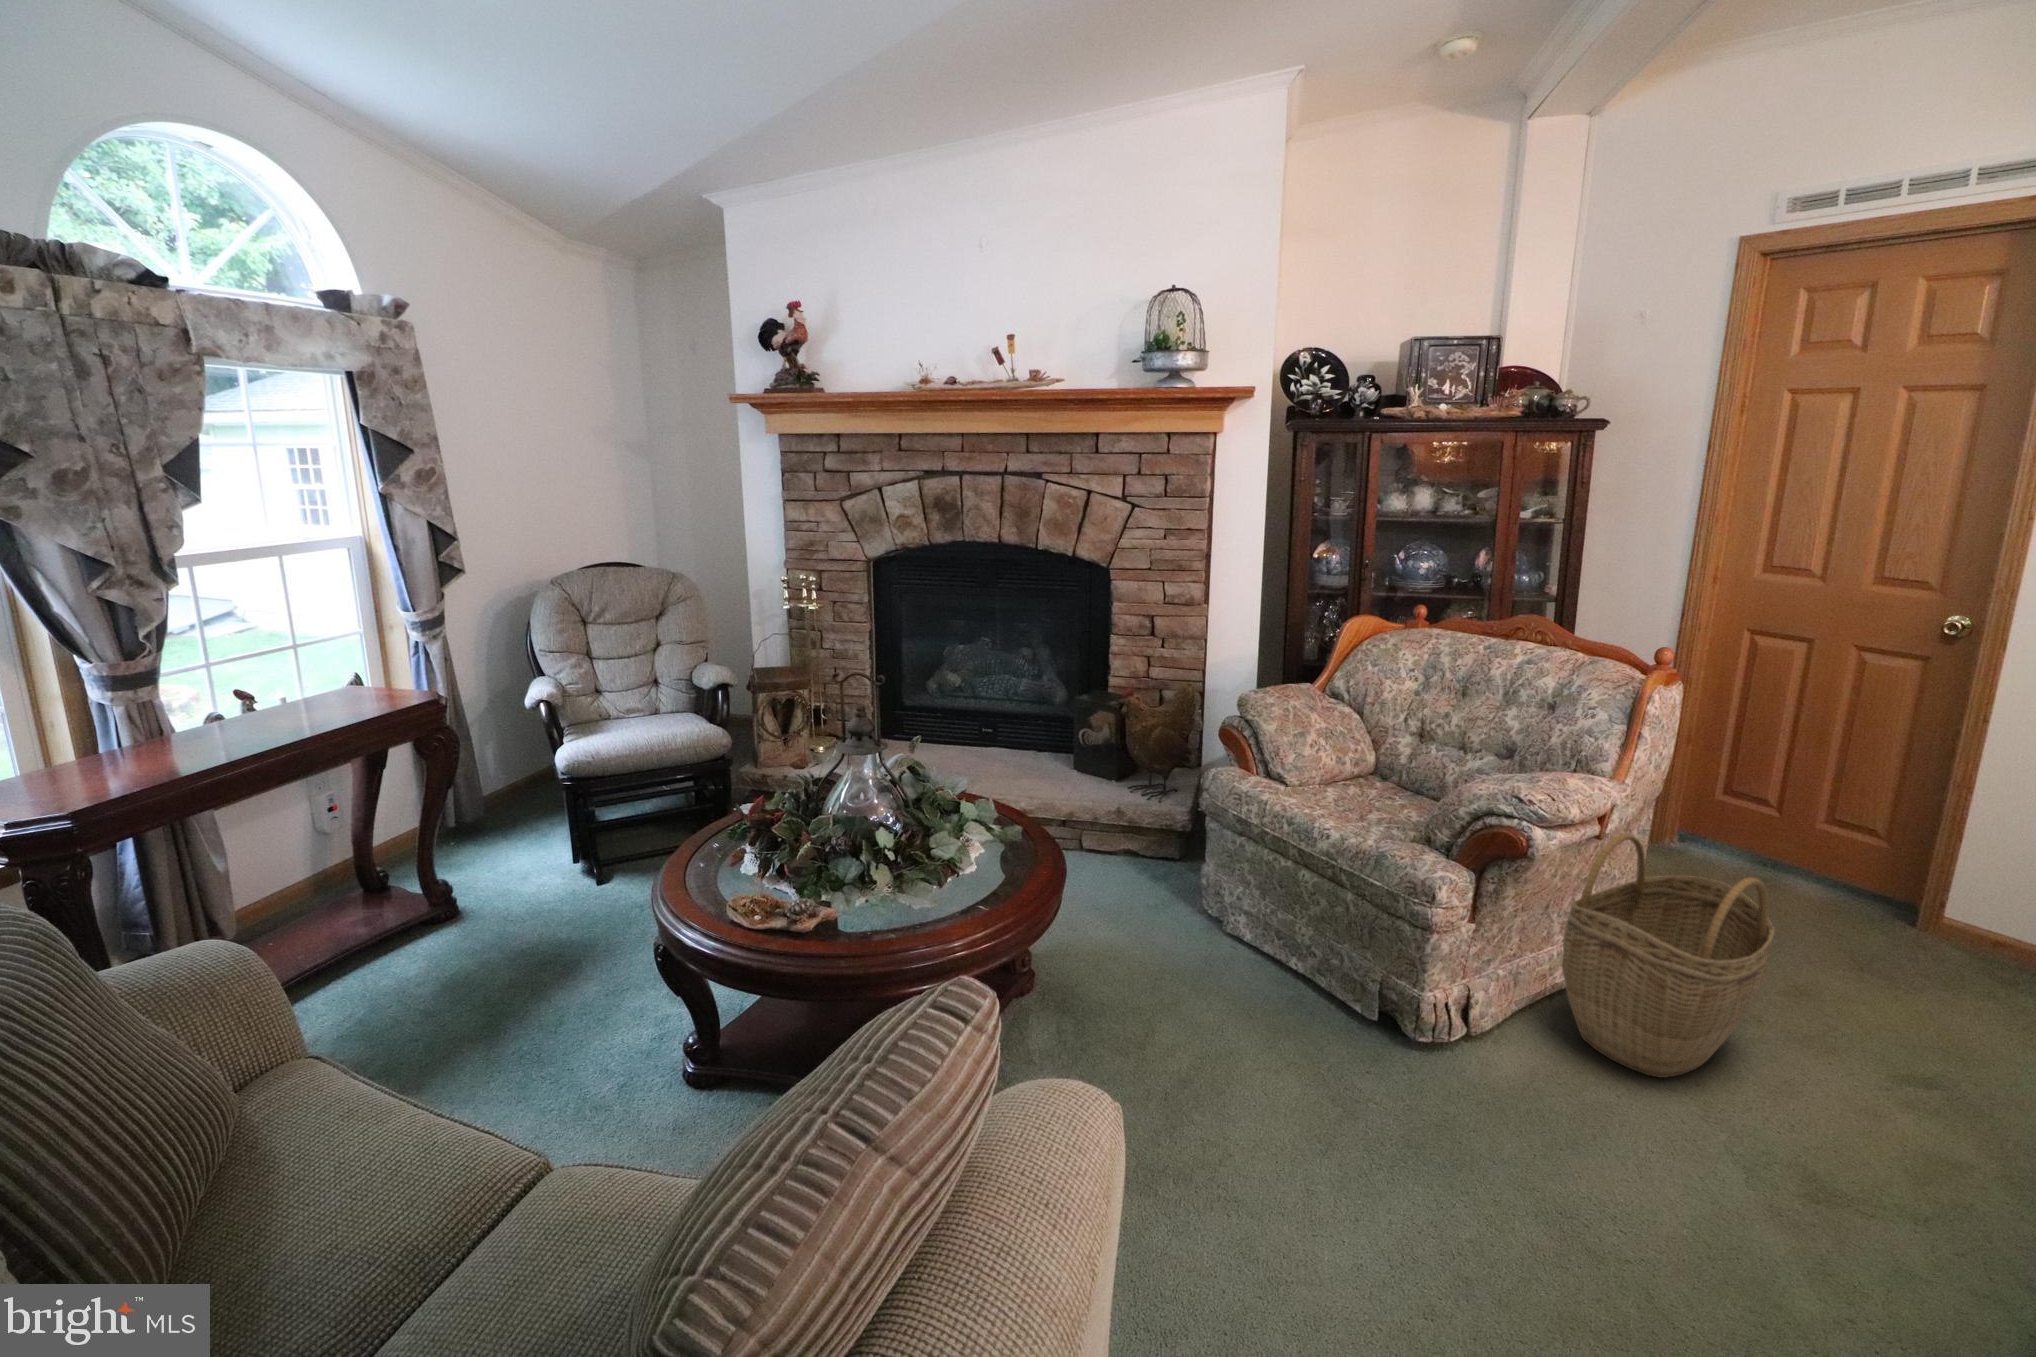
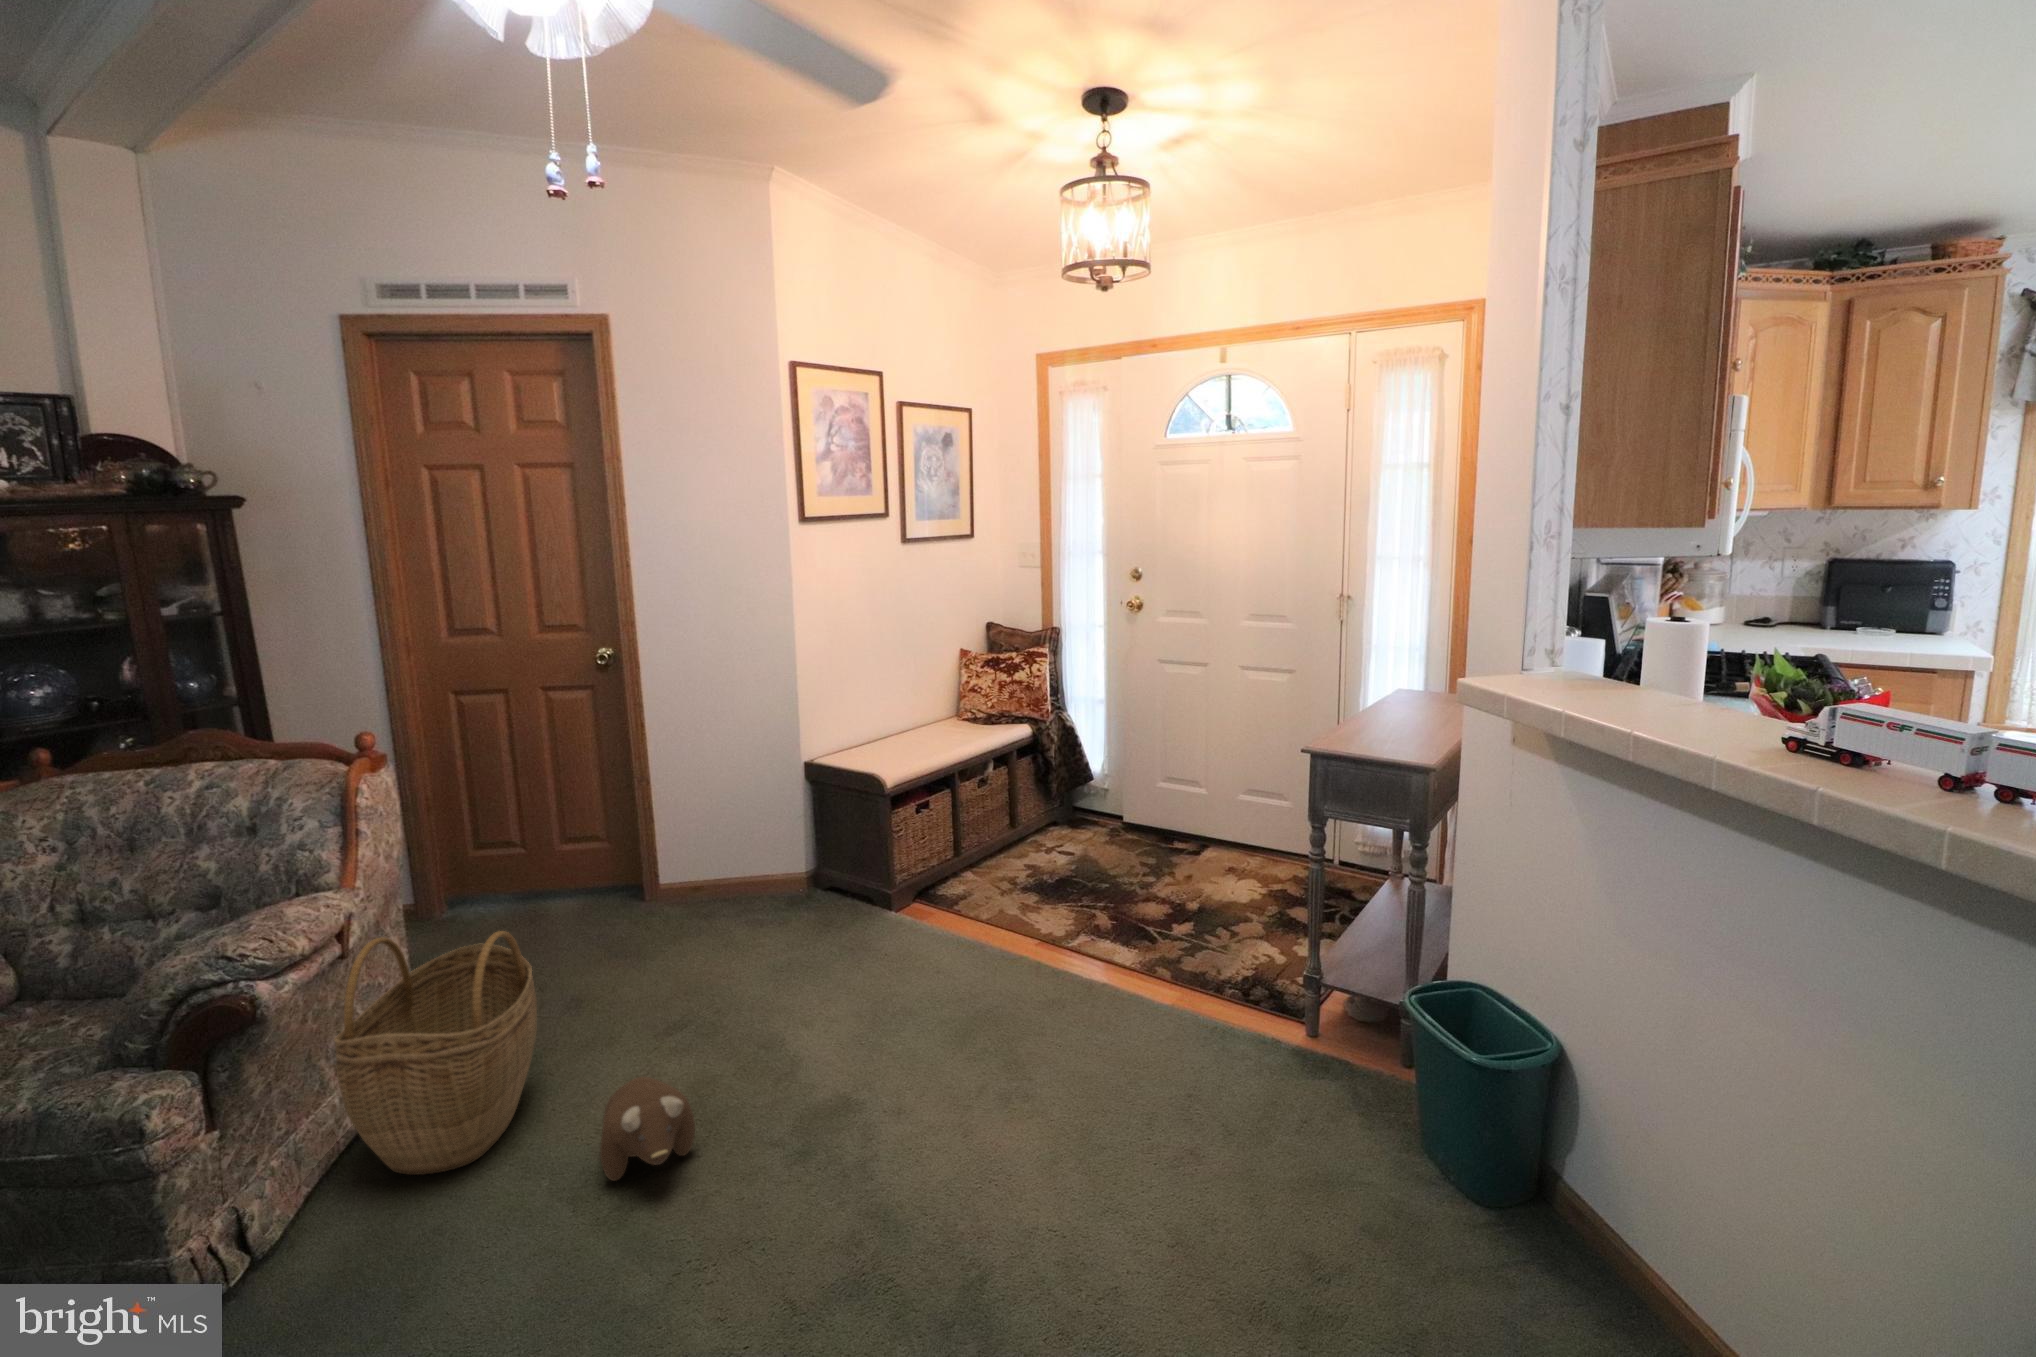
plush toy: none [1804,1109,1952,1236] -> present [600,1077,695,1181]

